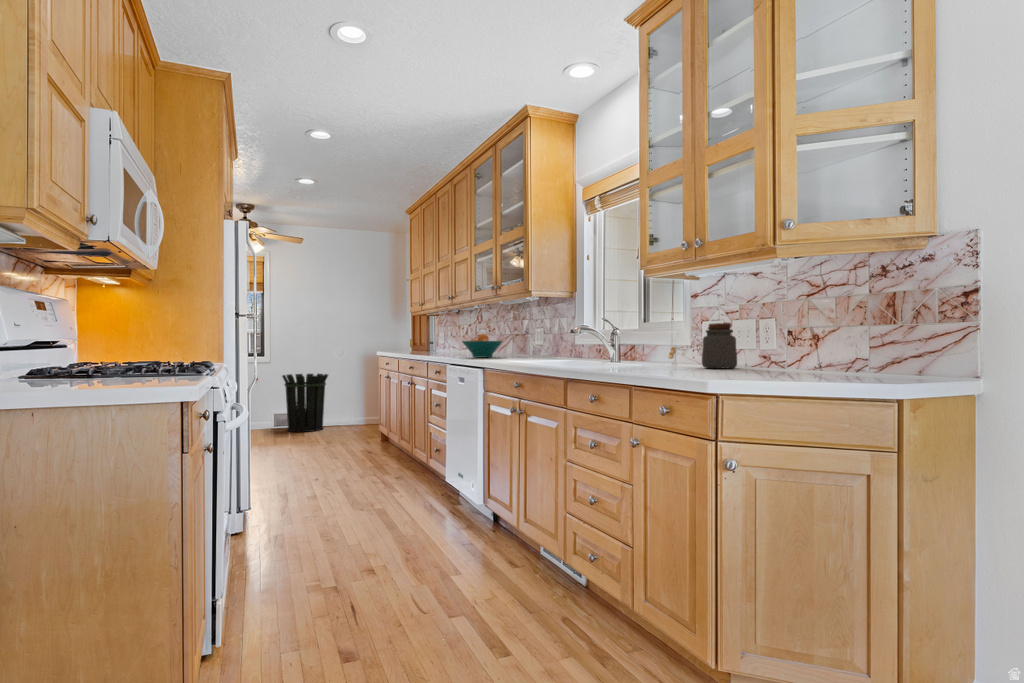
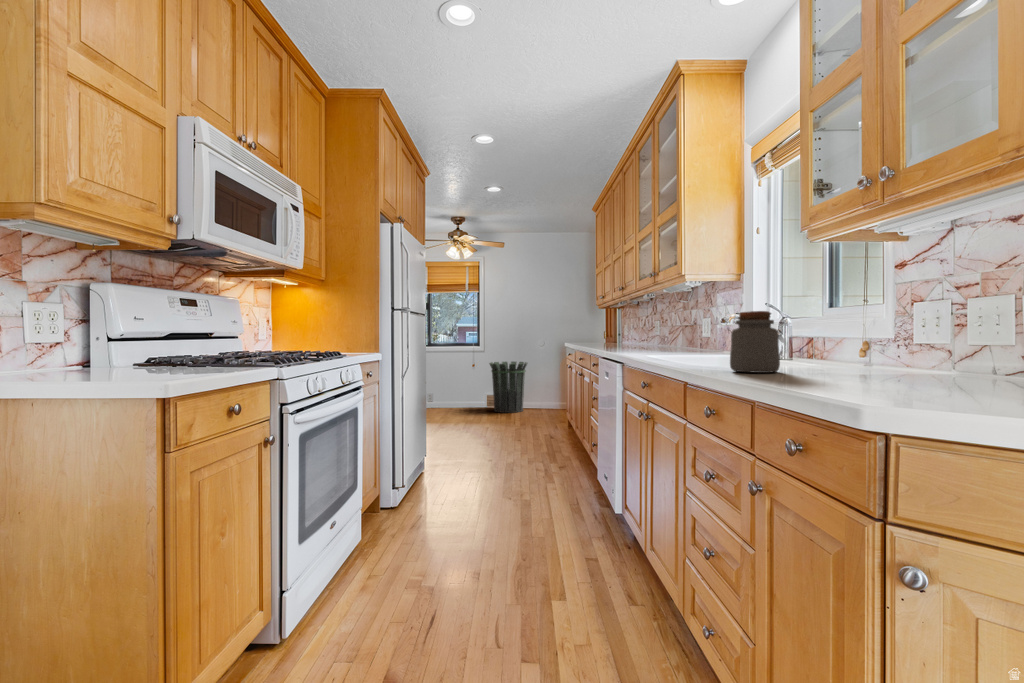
jar: present [702,323,737,368] -> present [730,311,780,373]
fruit bowl: present [462,334,502,358] -> none [619,325,664,350]

